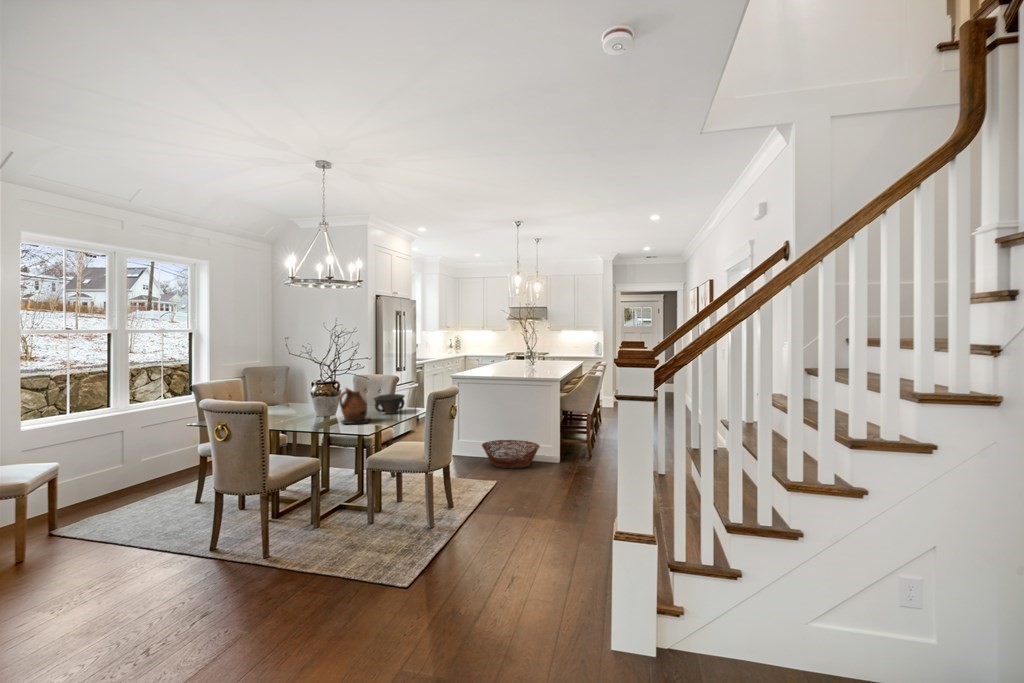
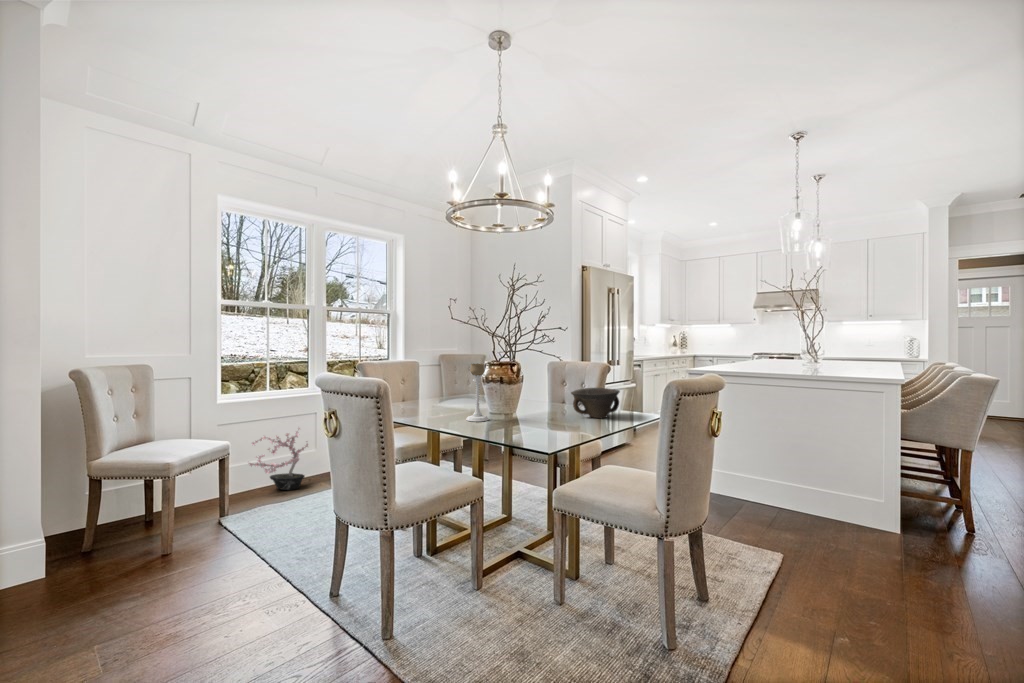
candle holder: none [300,384,317,424] -> present [466,363,489,422]
ceramic pitcher: present [339,388,370,424] -> none [517,370,565,429]
basket: present [482,440,540,468] -> none [744,478,865,536]
potted plant: none [71,442,137,500] -> present [249,428,308,490]

